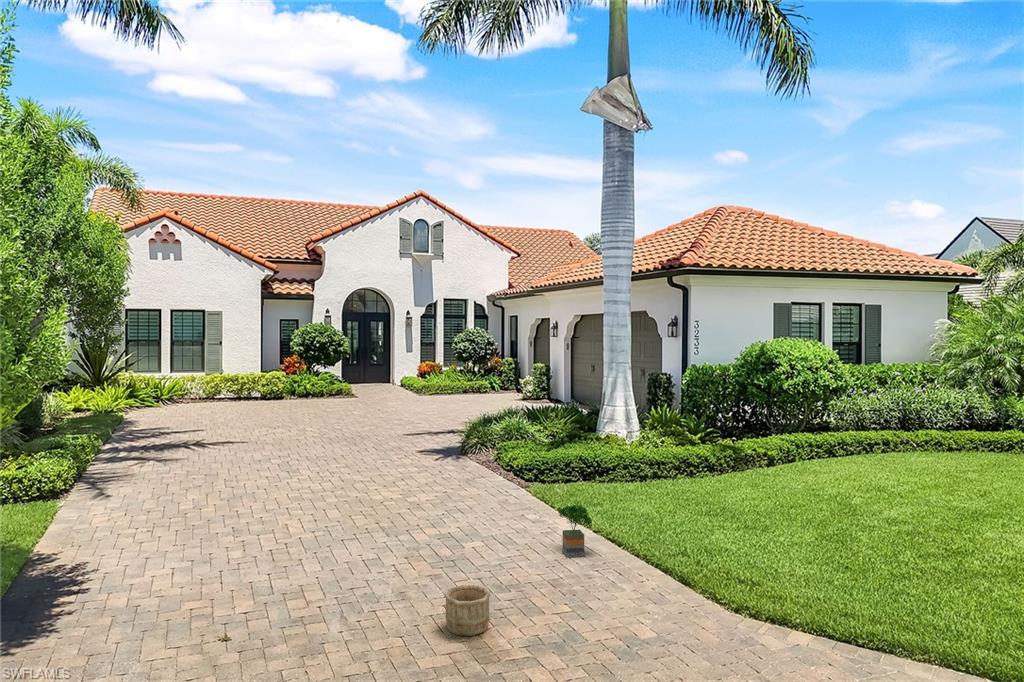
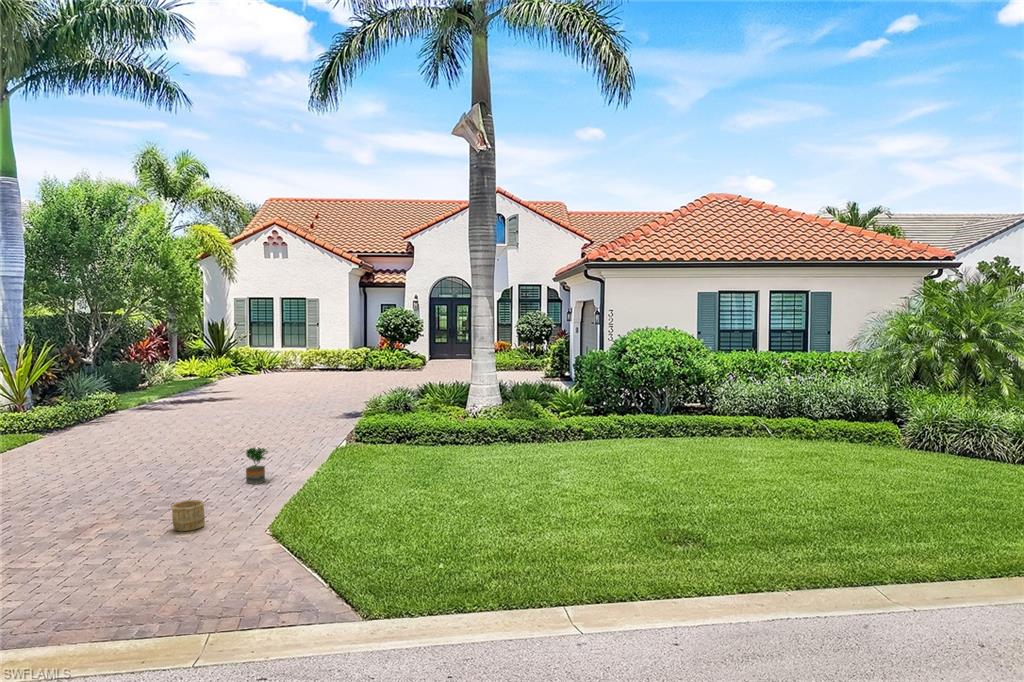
wooden bucket: present [444,585,490,636] -> present [171,500,205,531]

